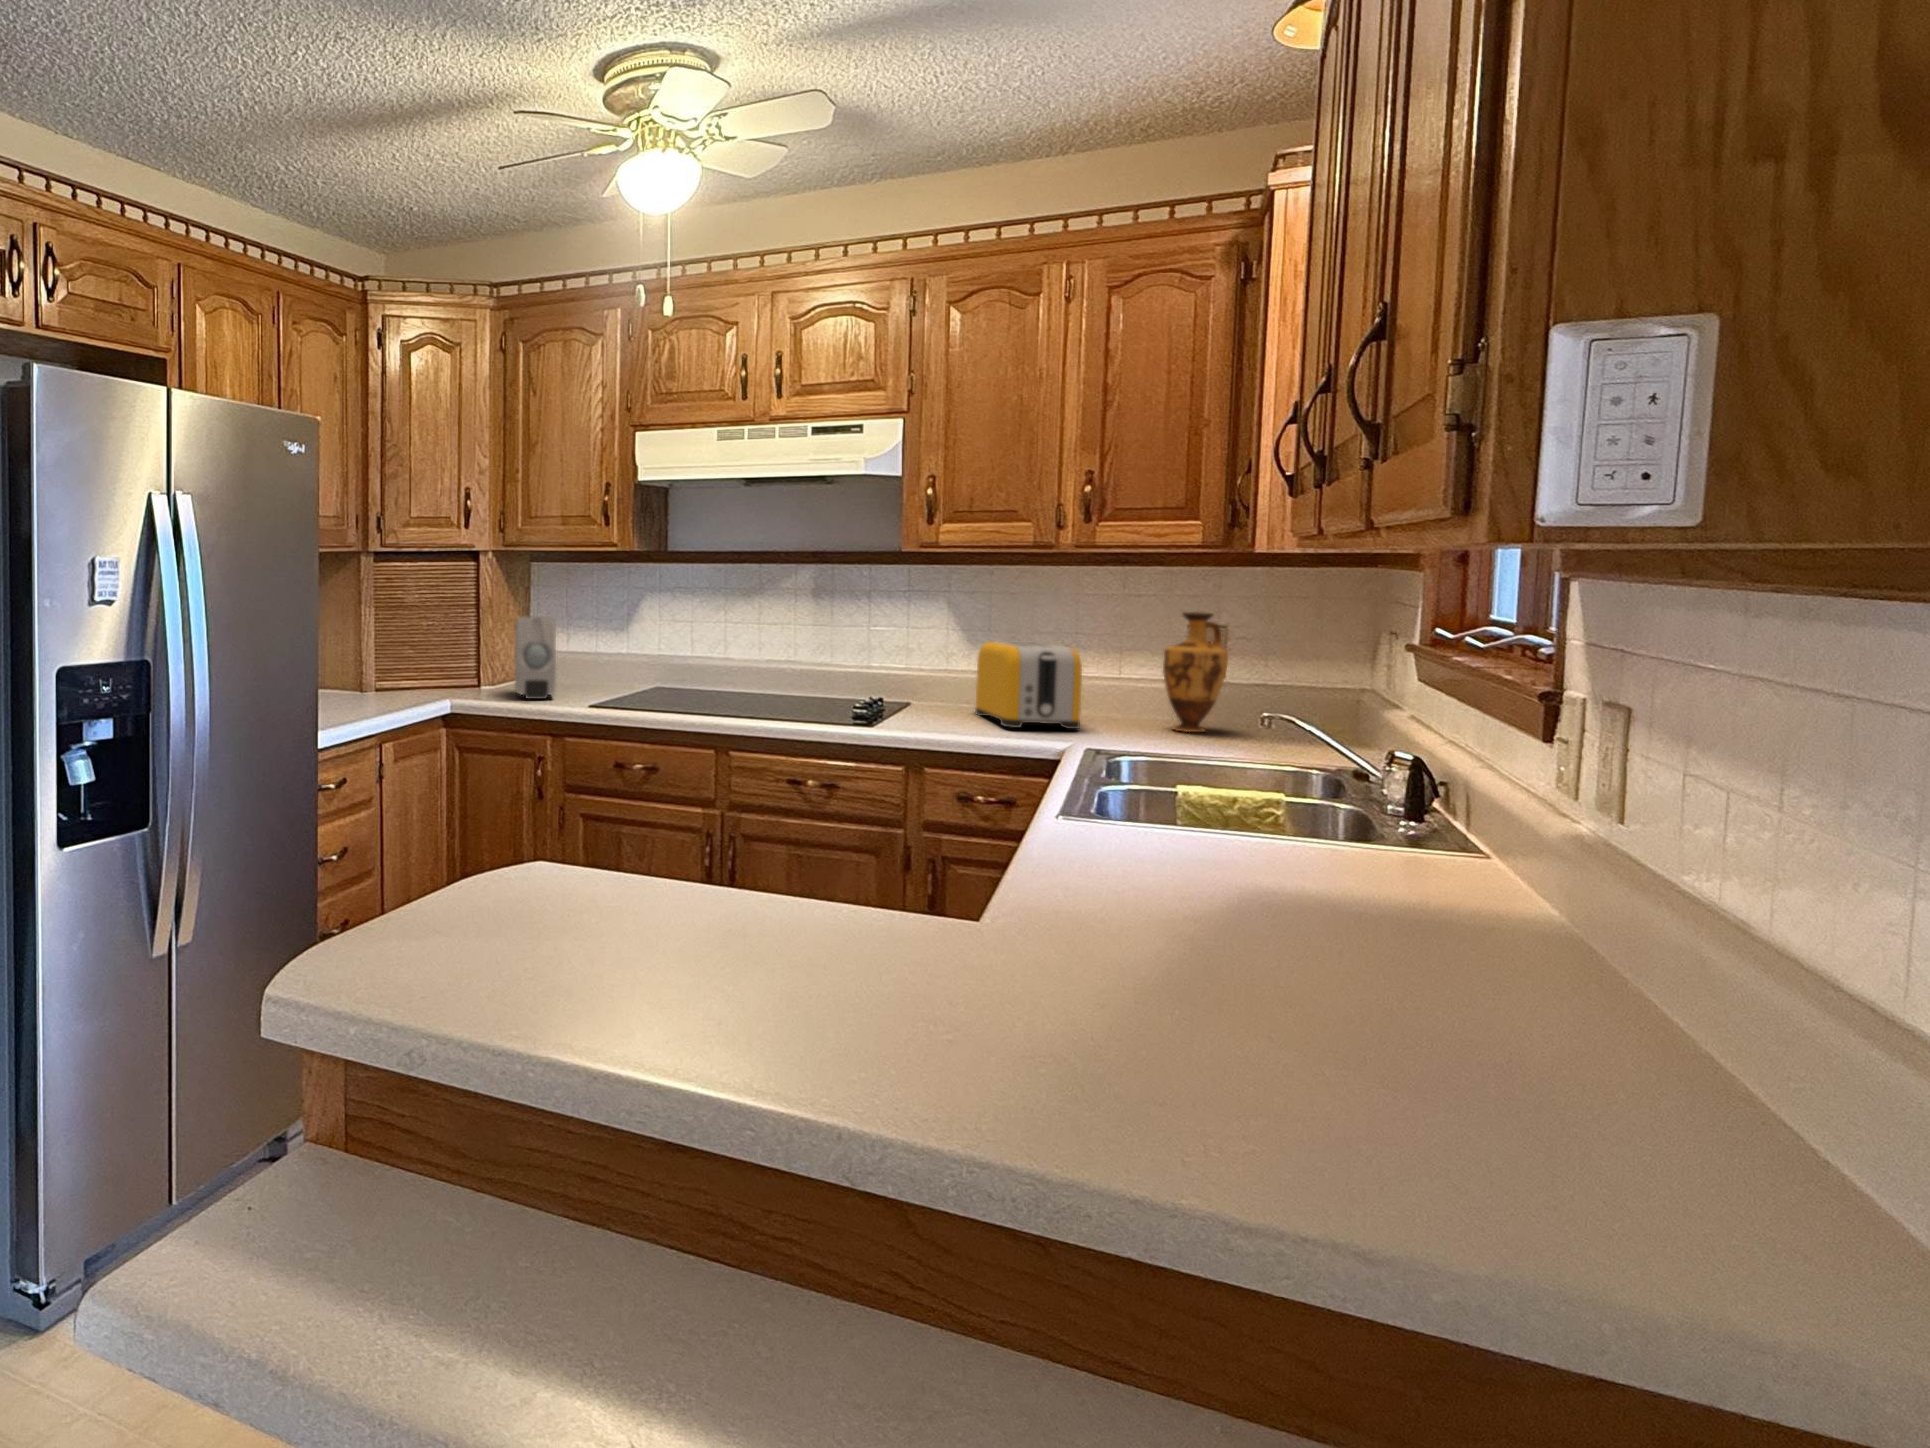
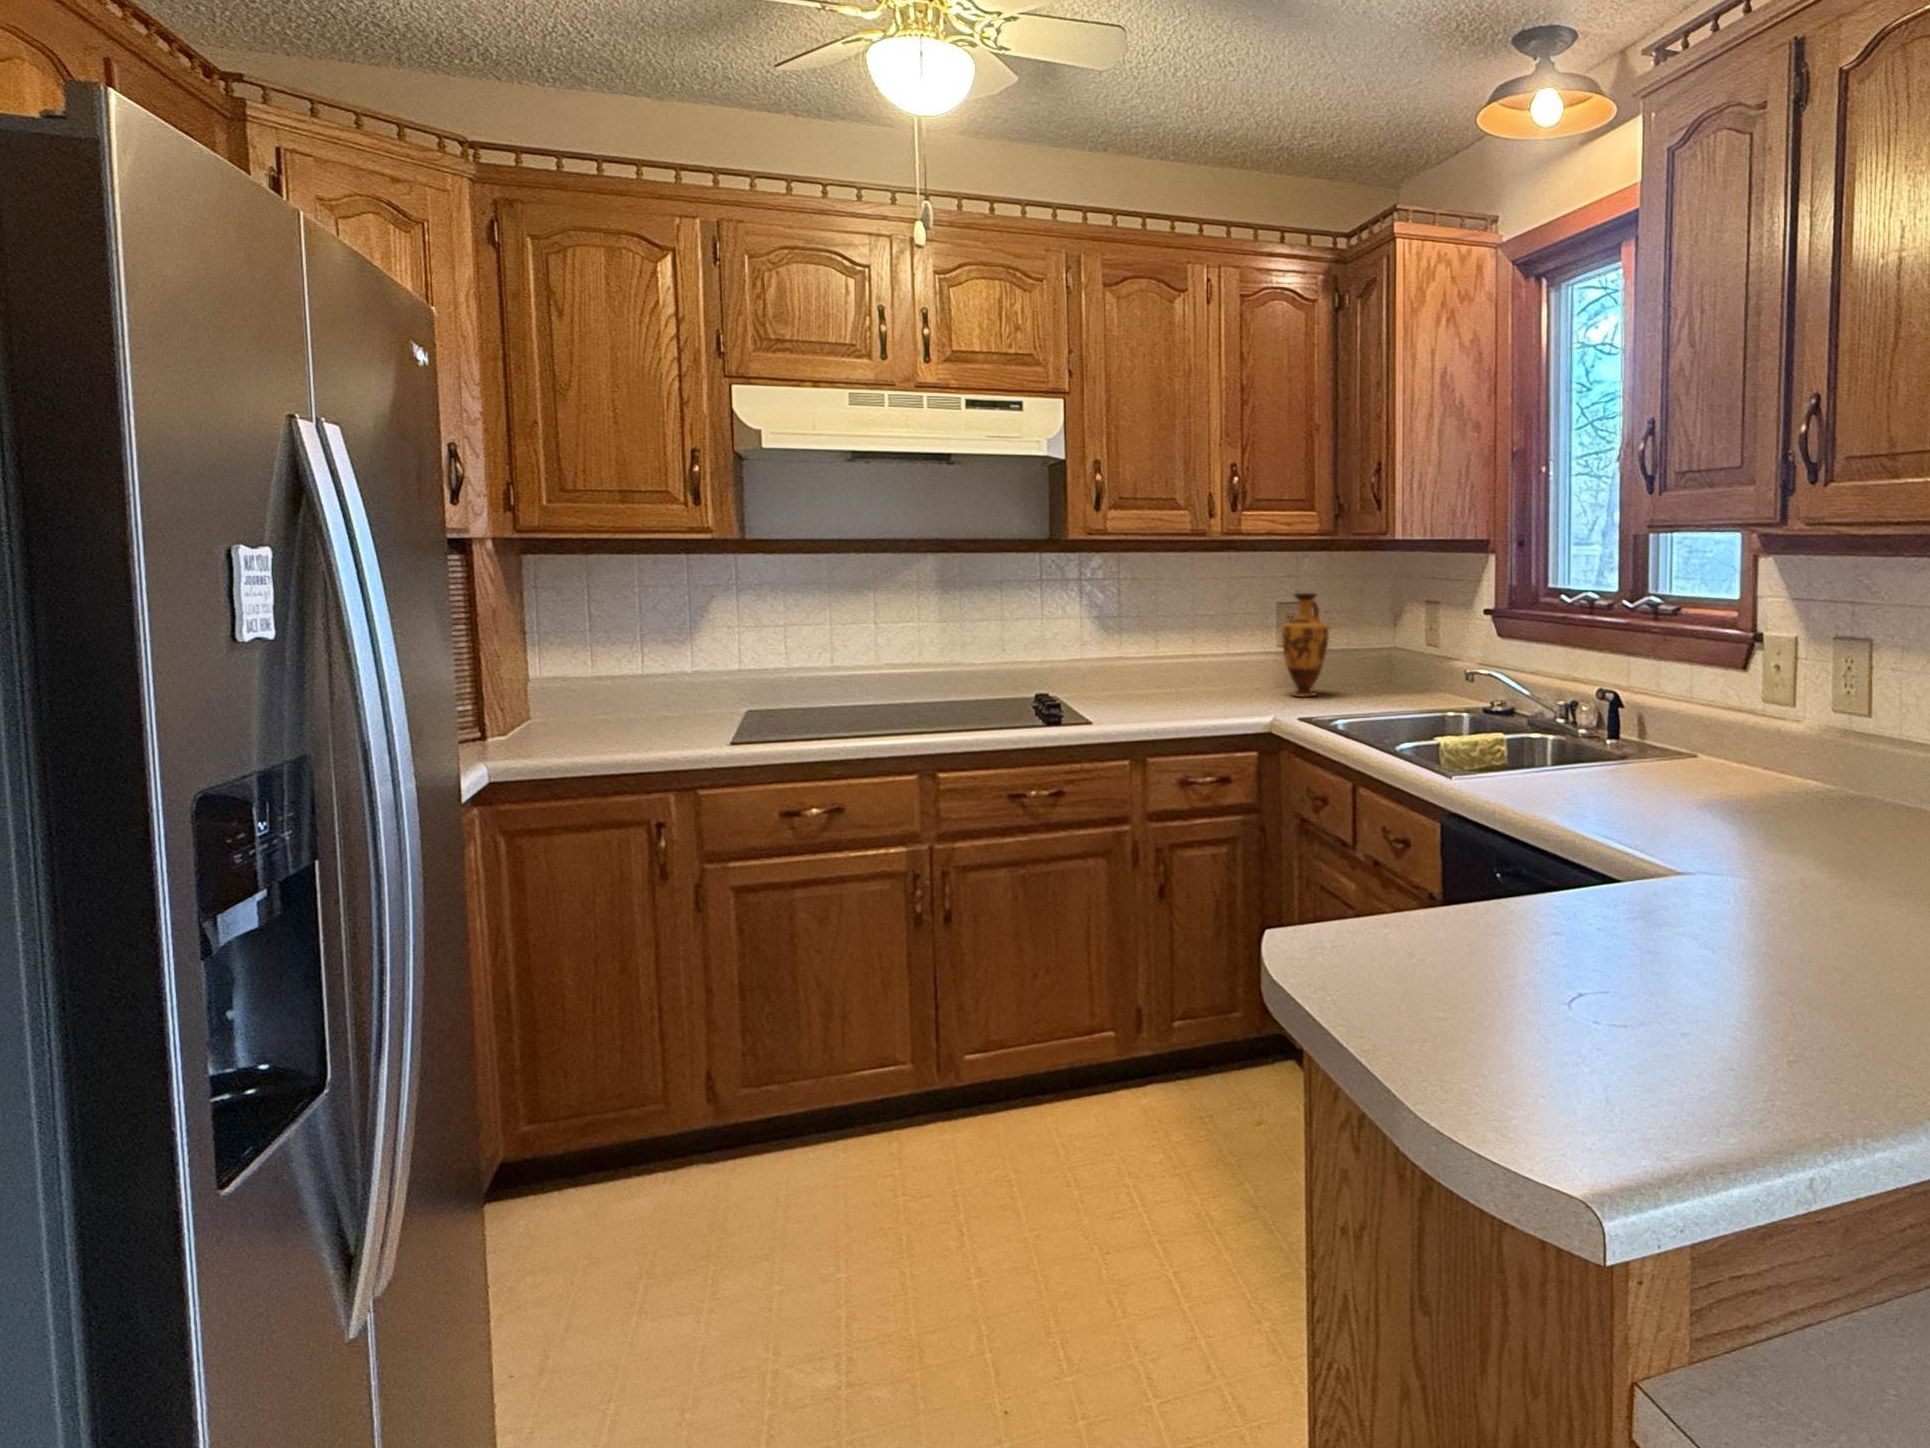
soap dispenser: present [515,617,556,699] -> none [549,629,643,746]
toaster: present [975,642,1082,729] -> none [1127,626,1238,710]

